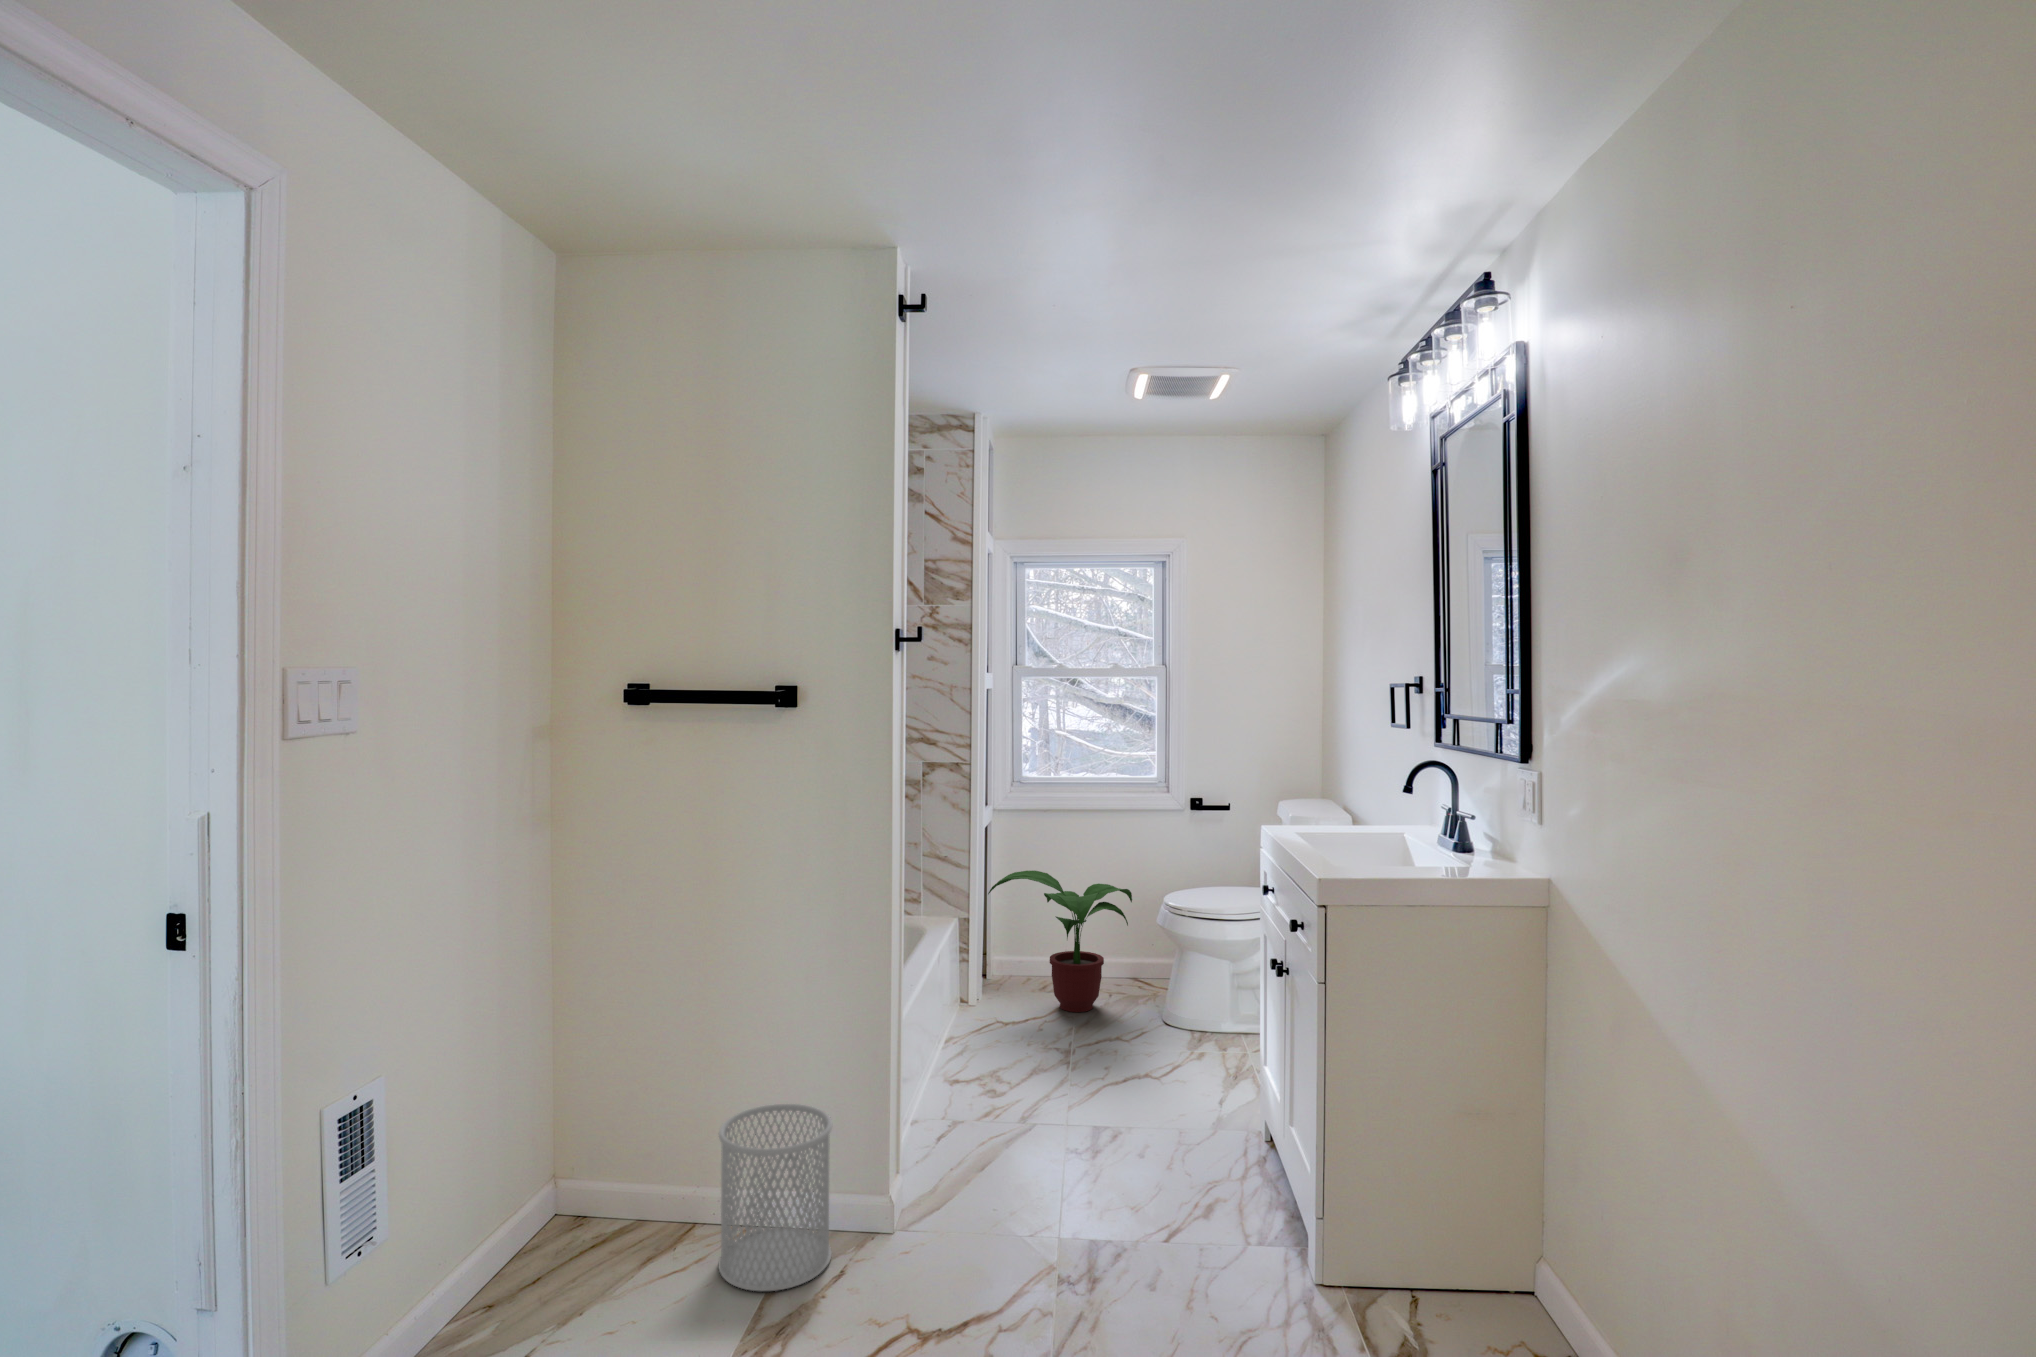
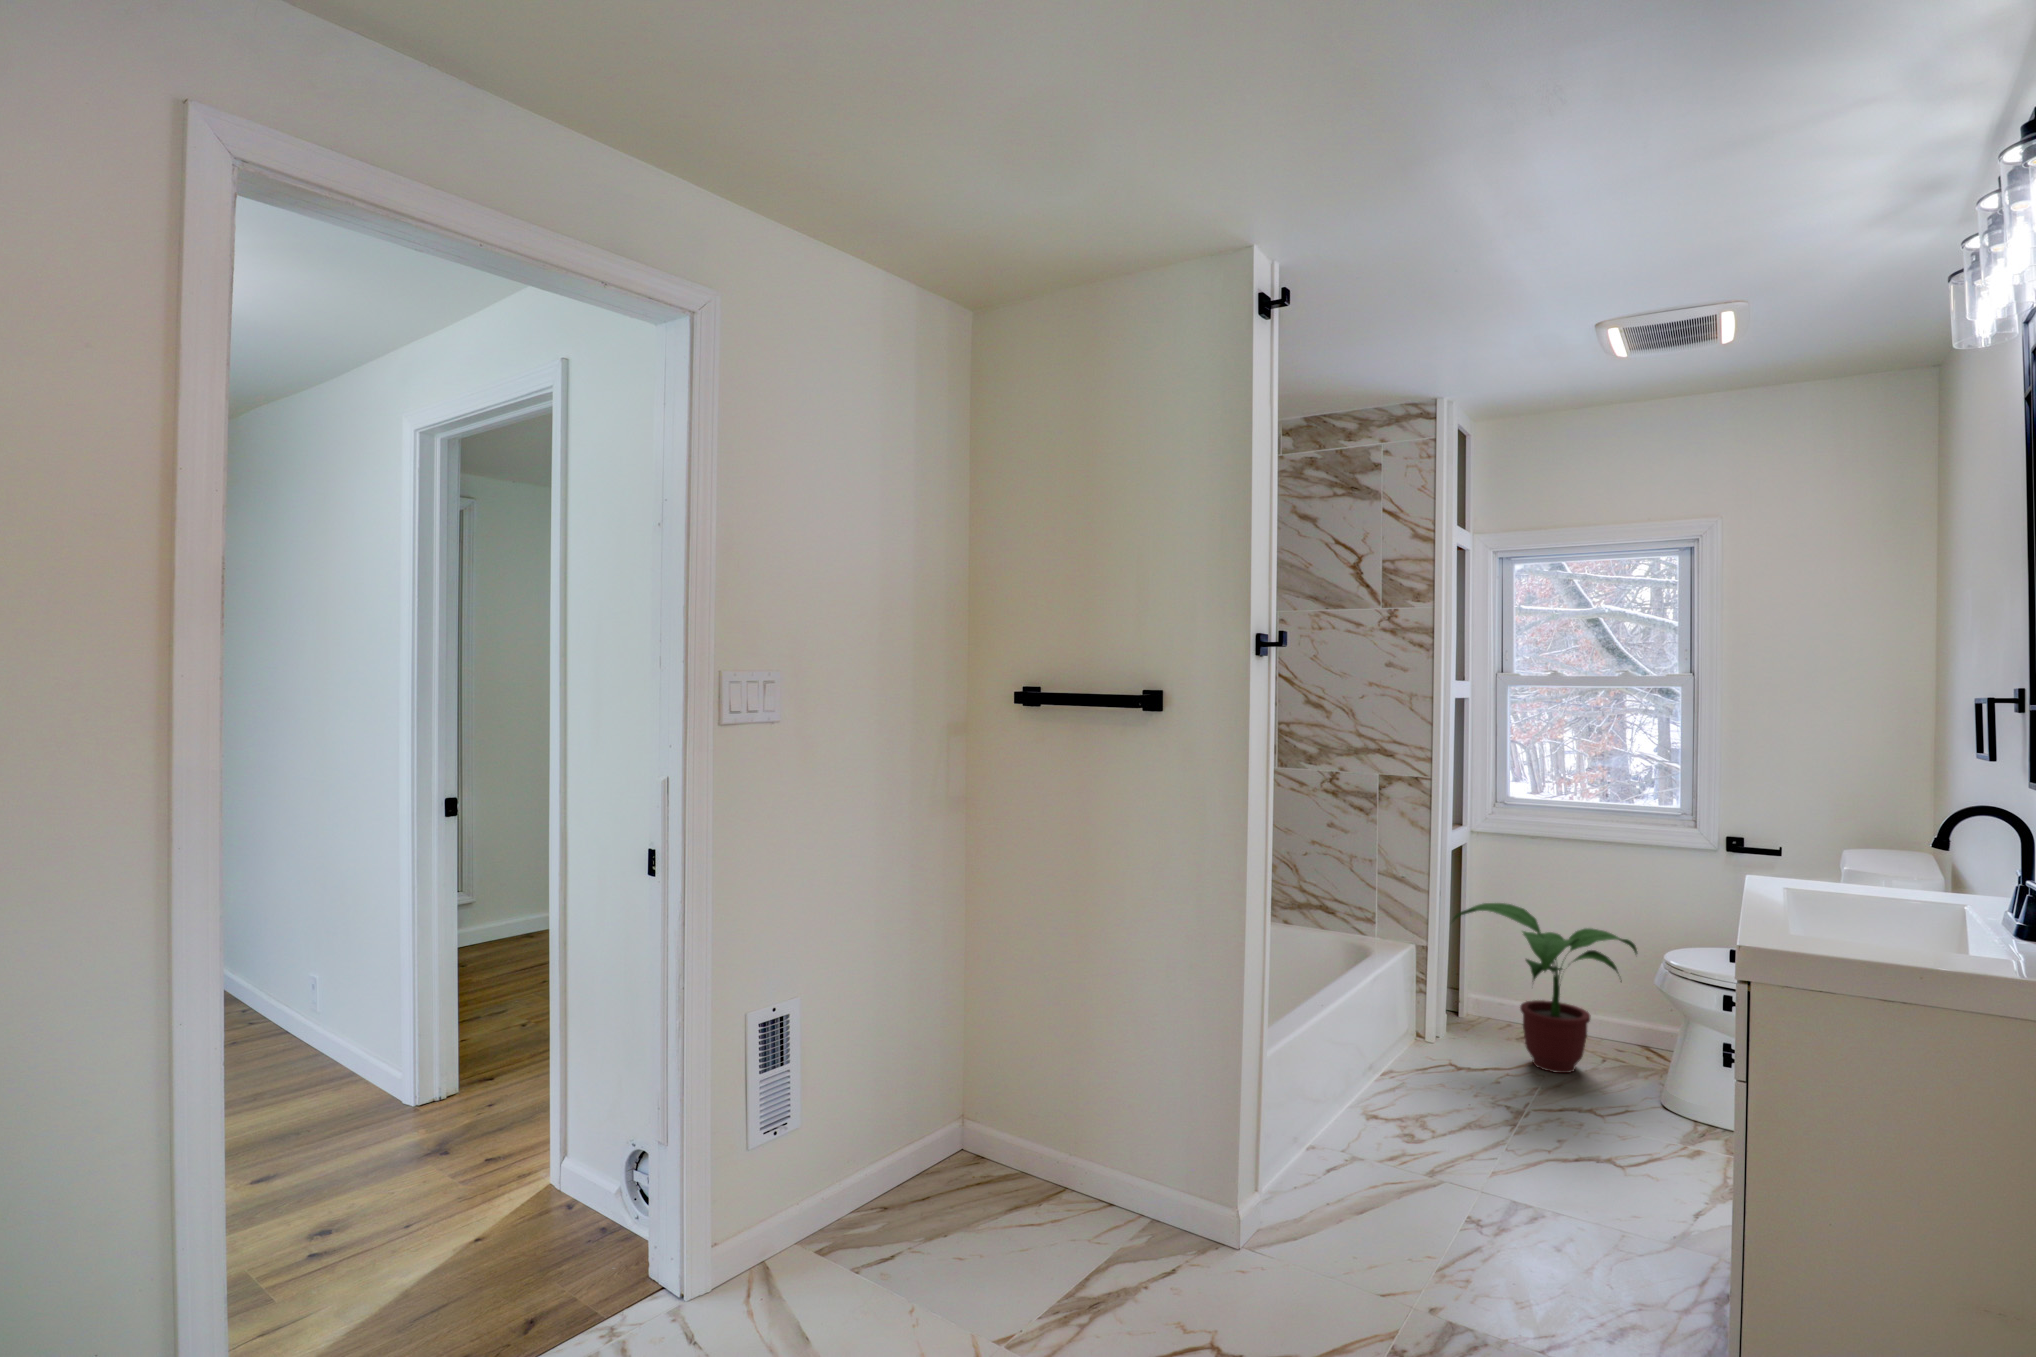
wastebasket: present [719,1104,832,1291] -> none [1068,1091,1176,1269]

